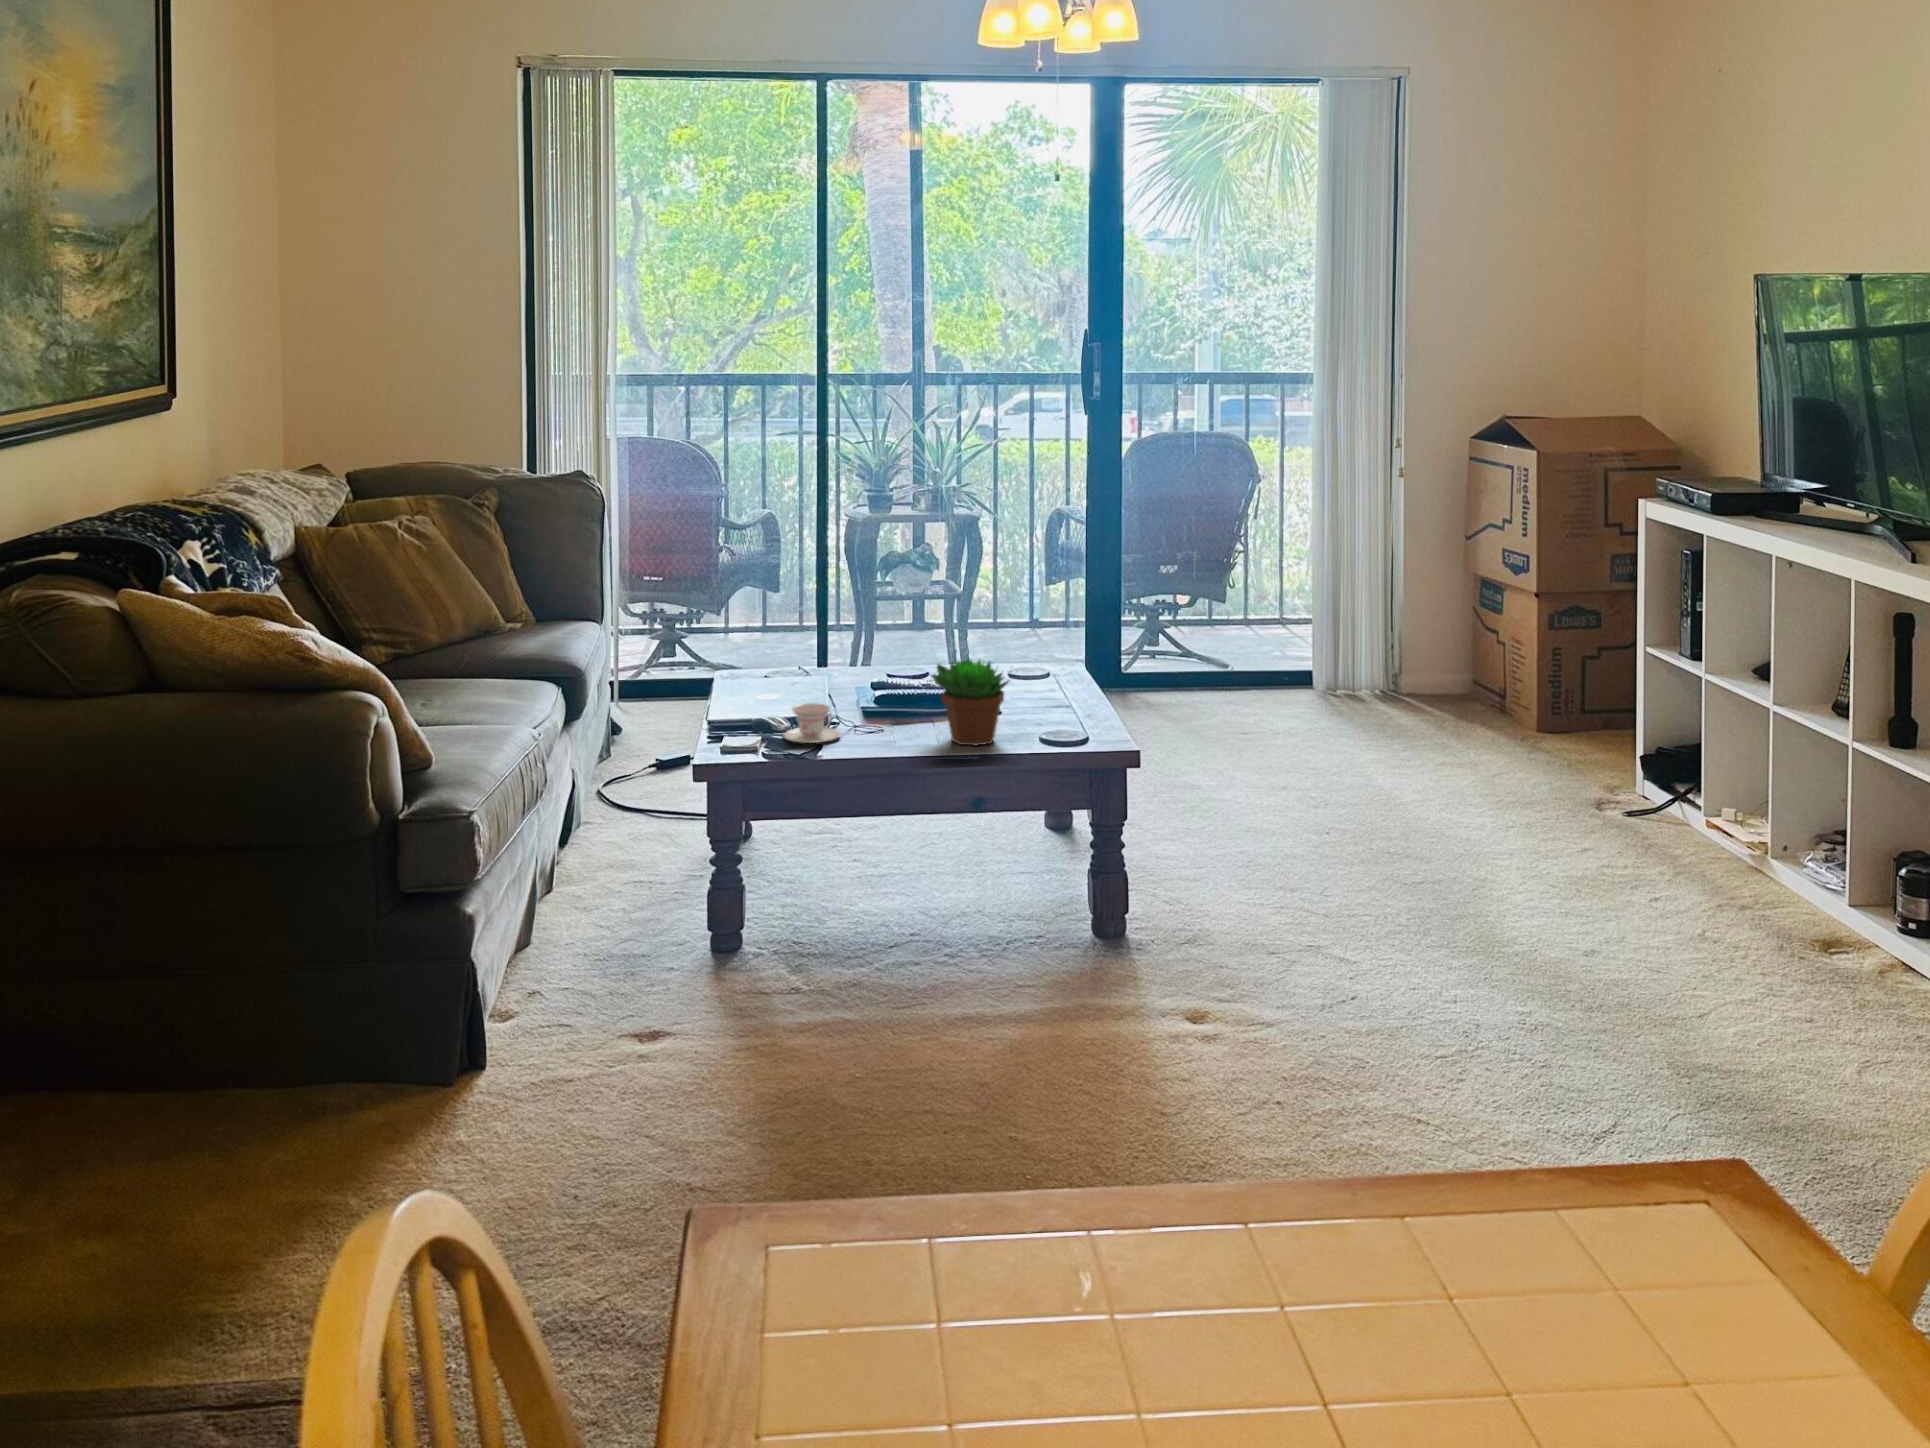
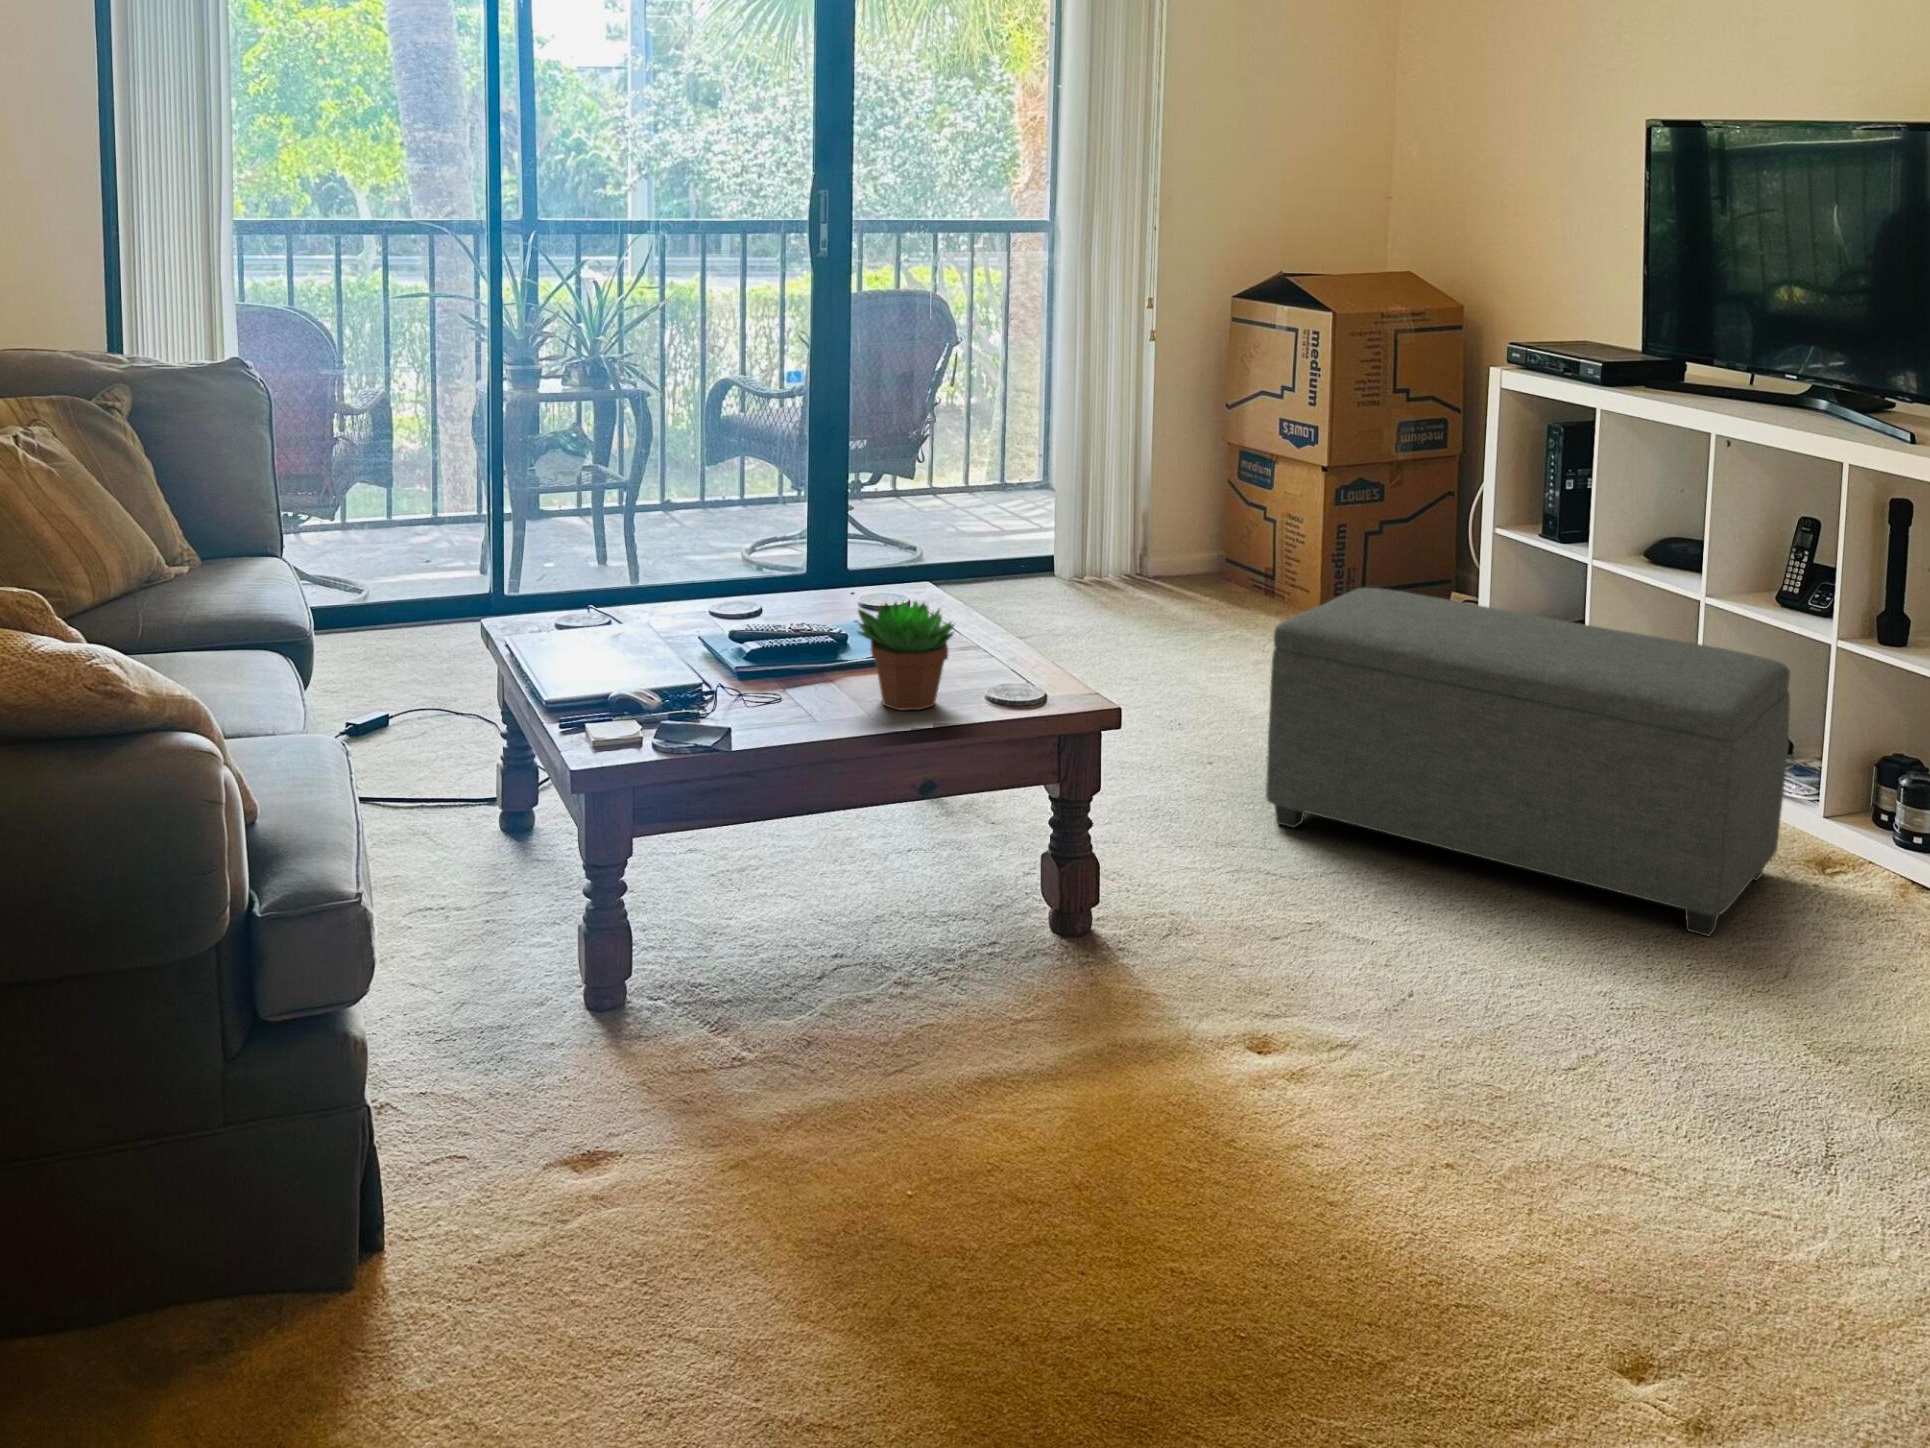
ottoman: none [1341,683,1794,997] -> present [1266,588,1790,936]
teacup: present [784,703,841,743] -> none [669,669,744,723]

